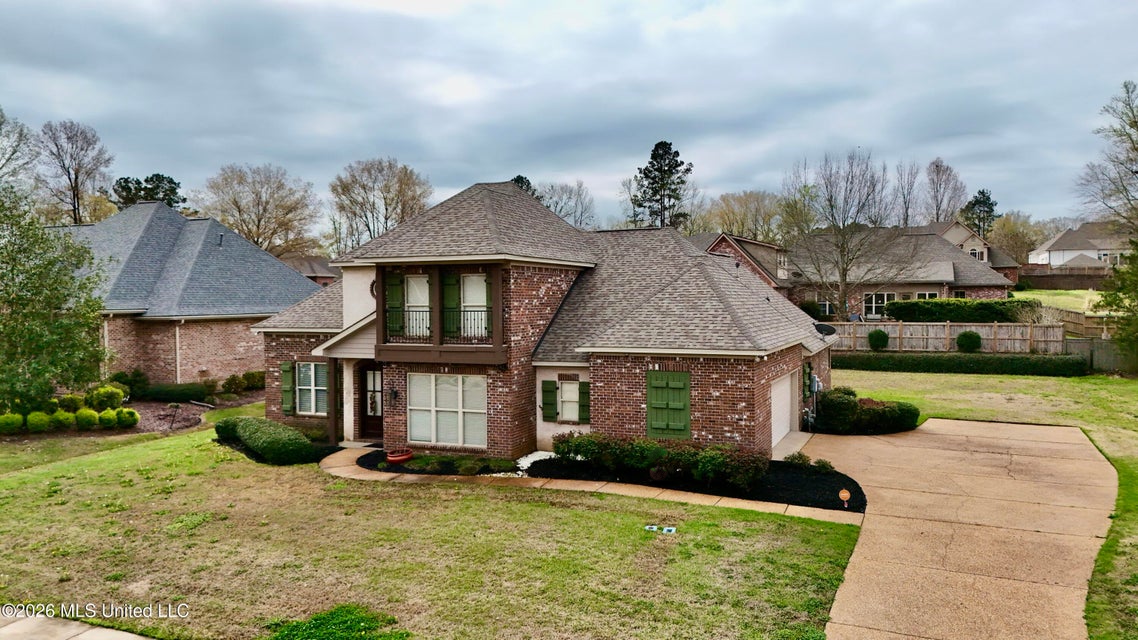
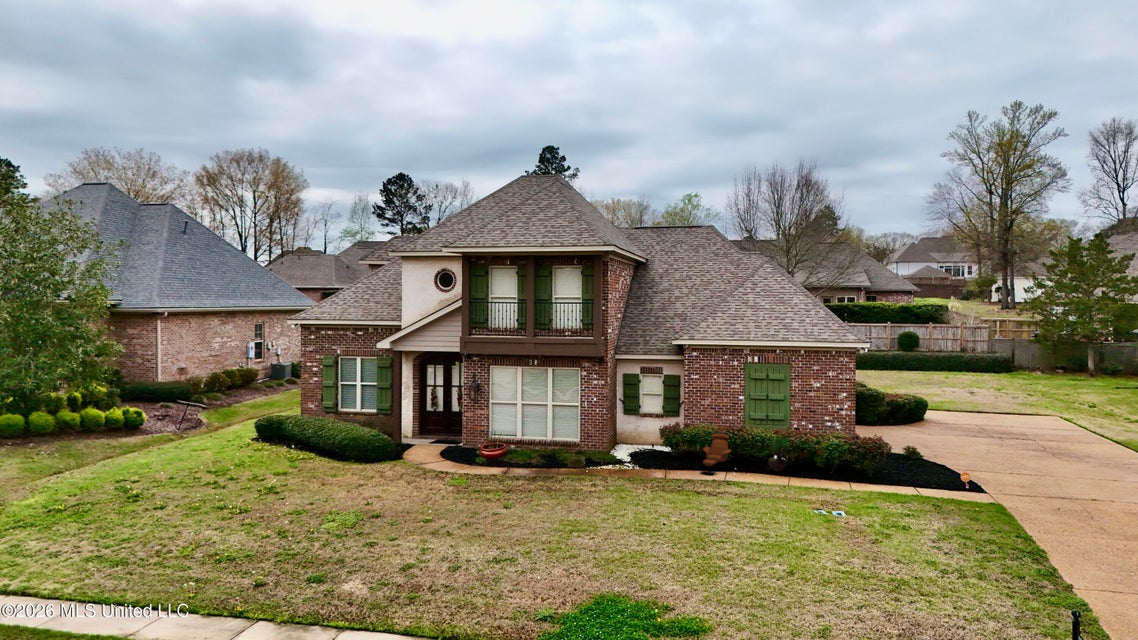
lounge chair: none [581,442,615,483] -> present [703,433,731,472]

